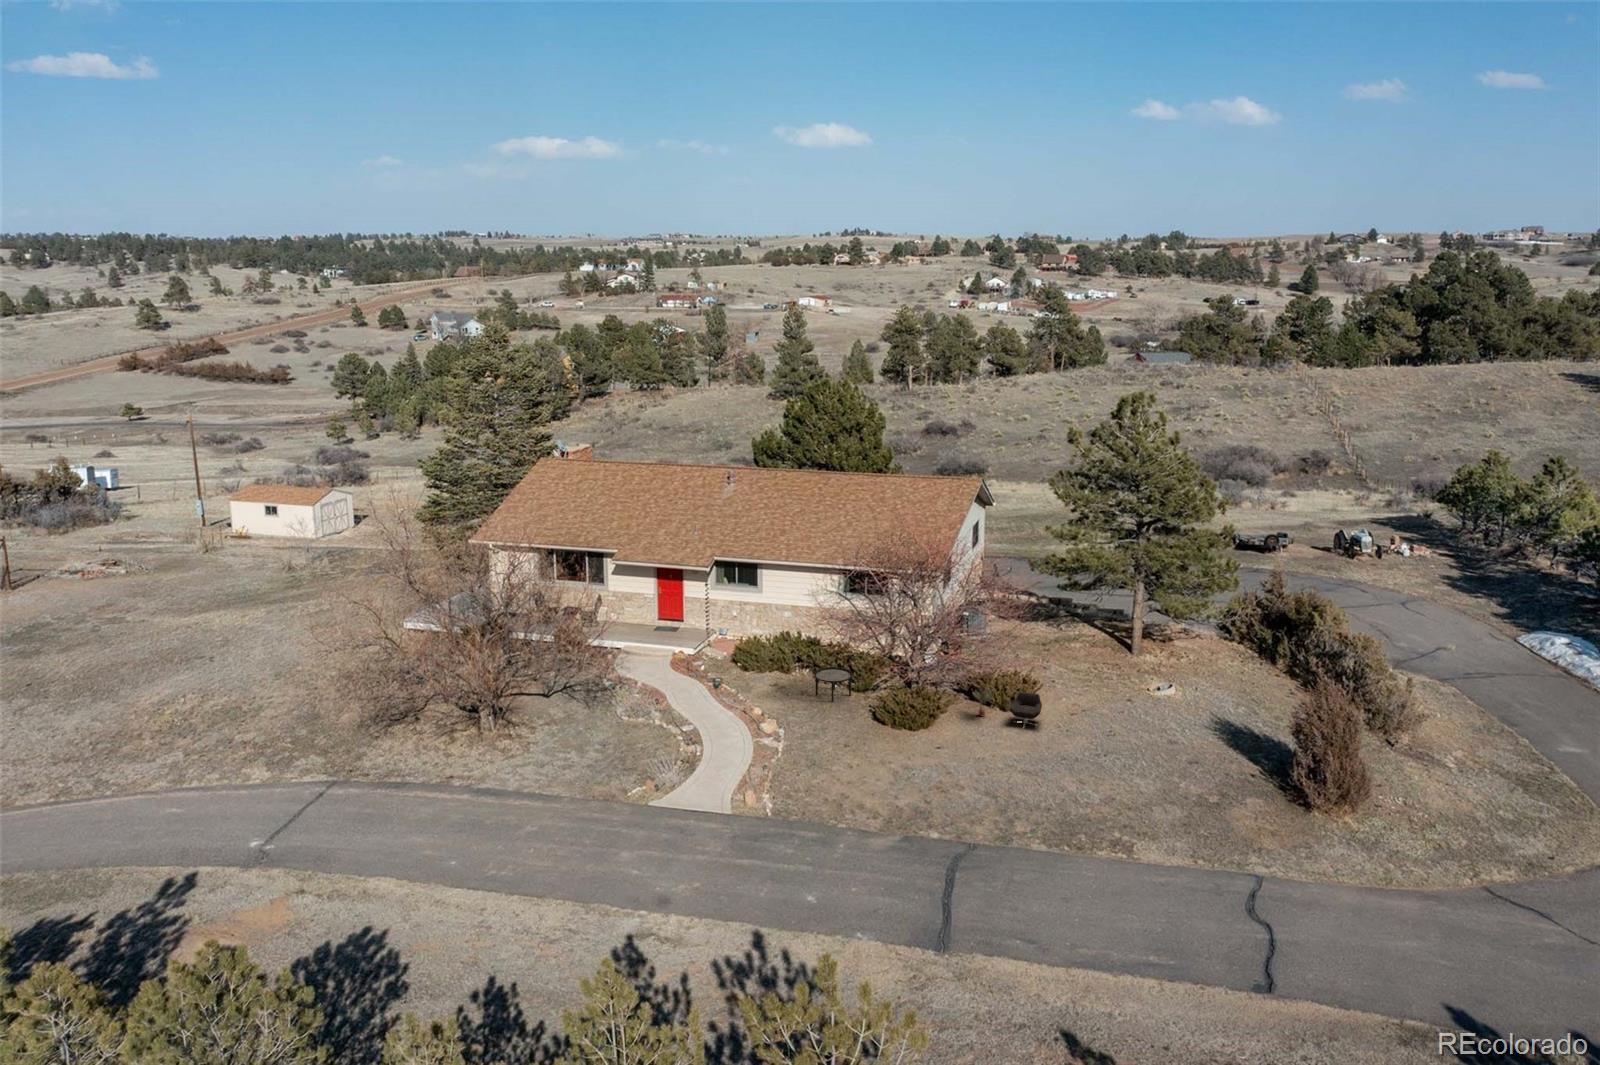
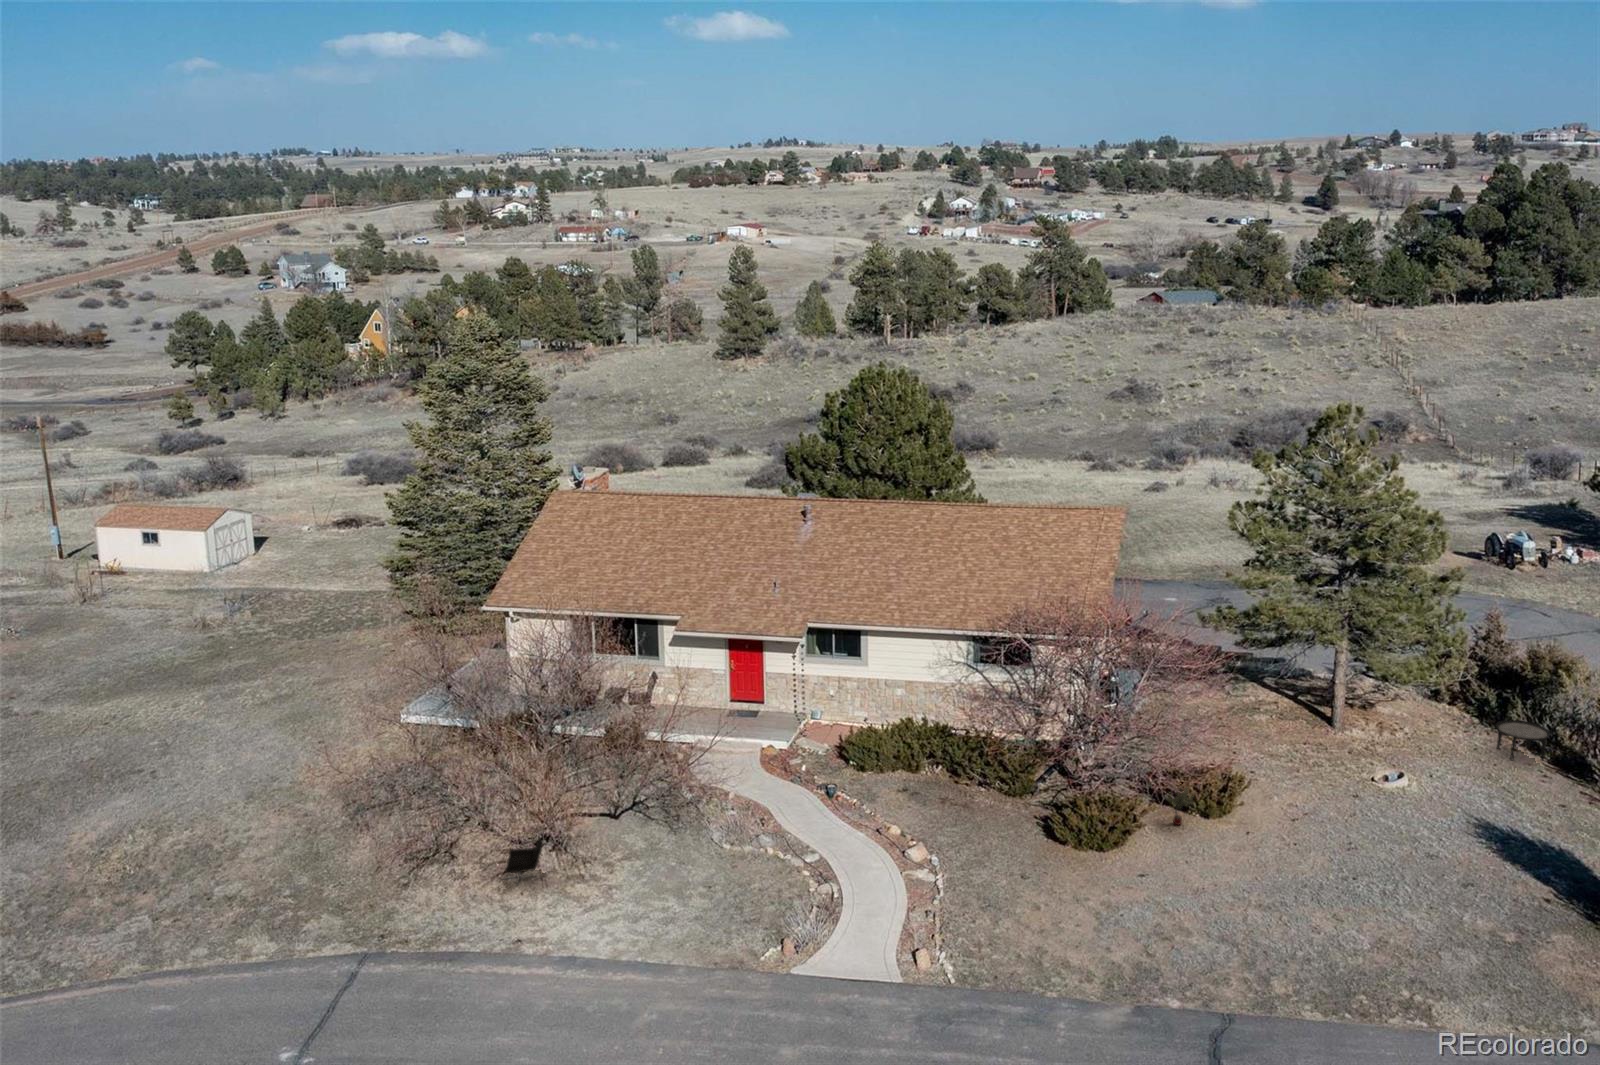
round table: present [814,667,853,702] -> present [1496,720,1550,761]
lounge chair: present [1009,692,1042,729] -> present [503,840,543,886]

